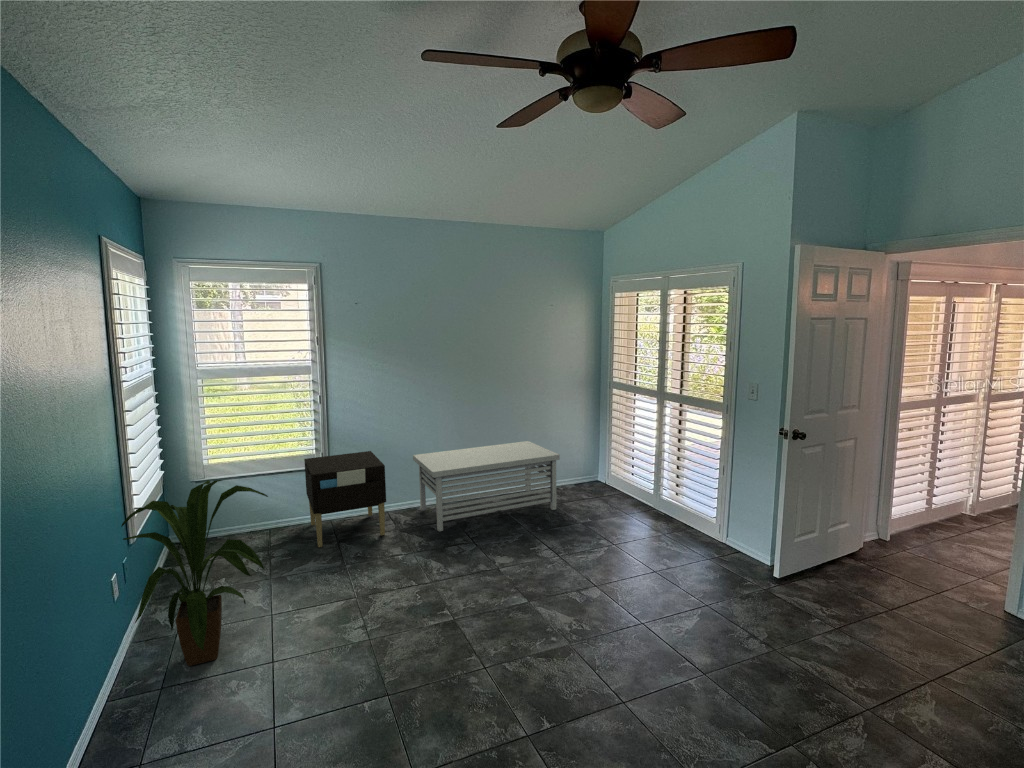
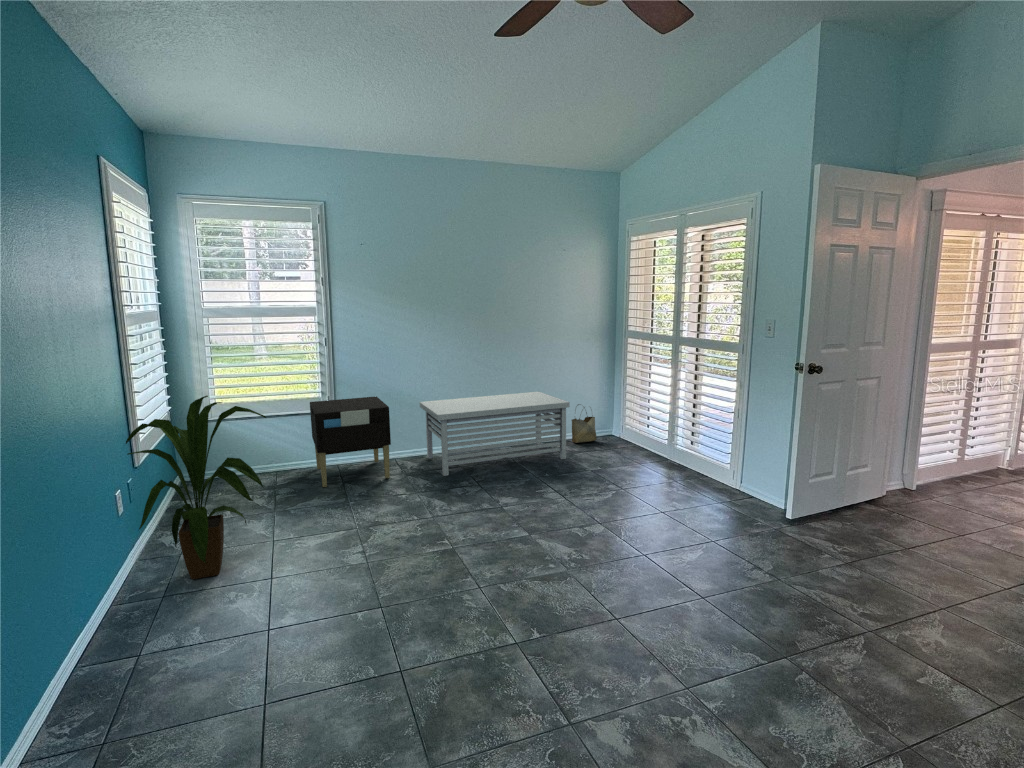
woven basket: none [559,452,584,490] -> present [572,404,596,443]

